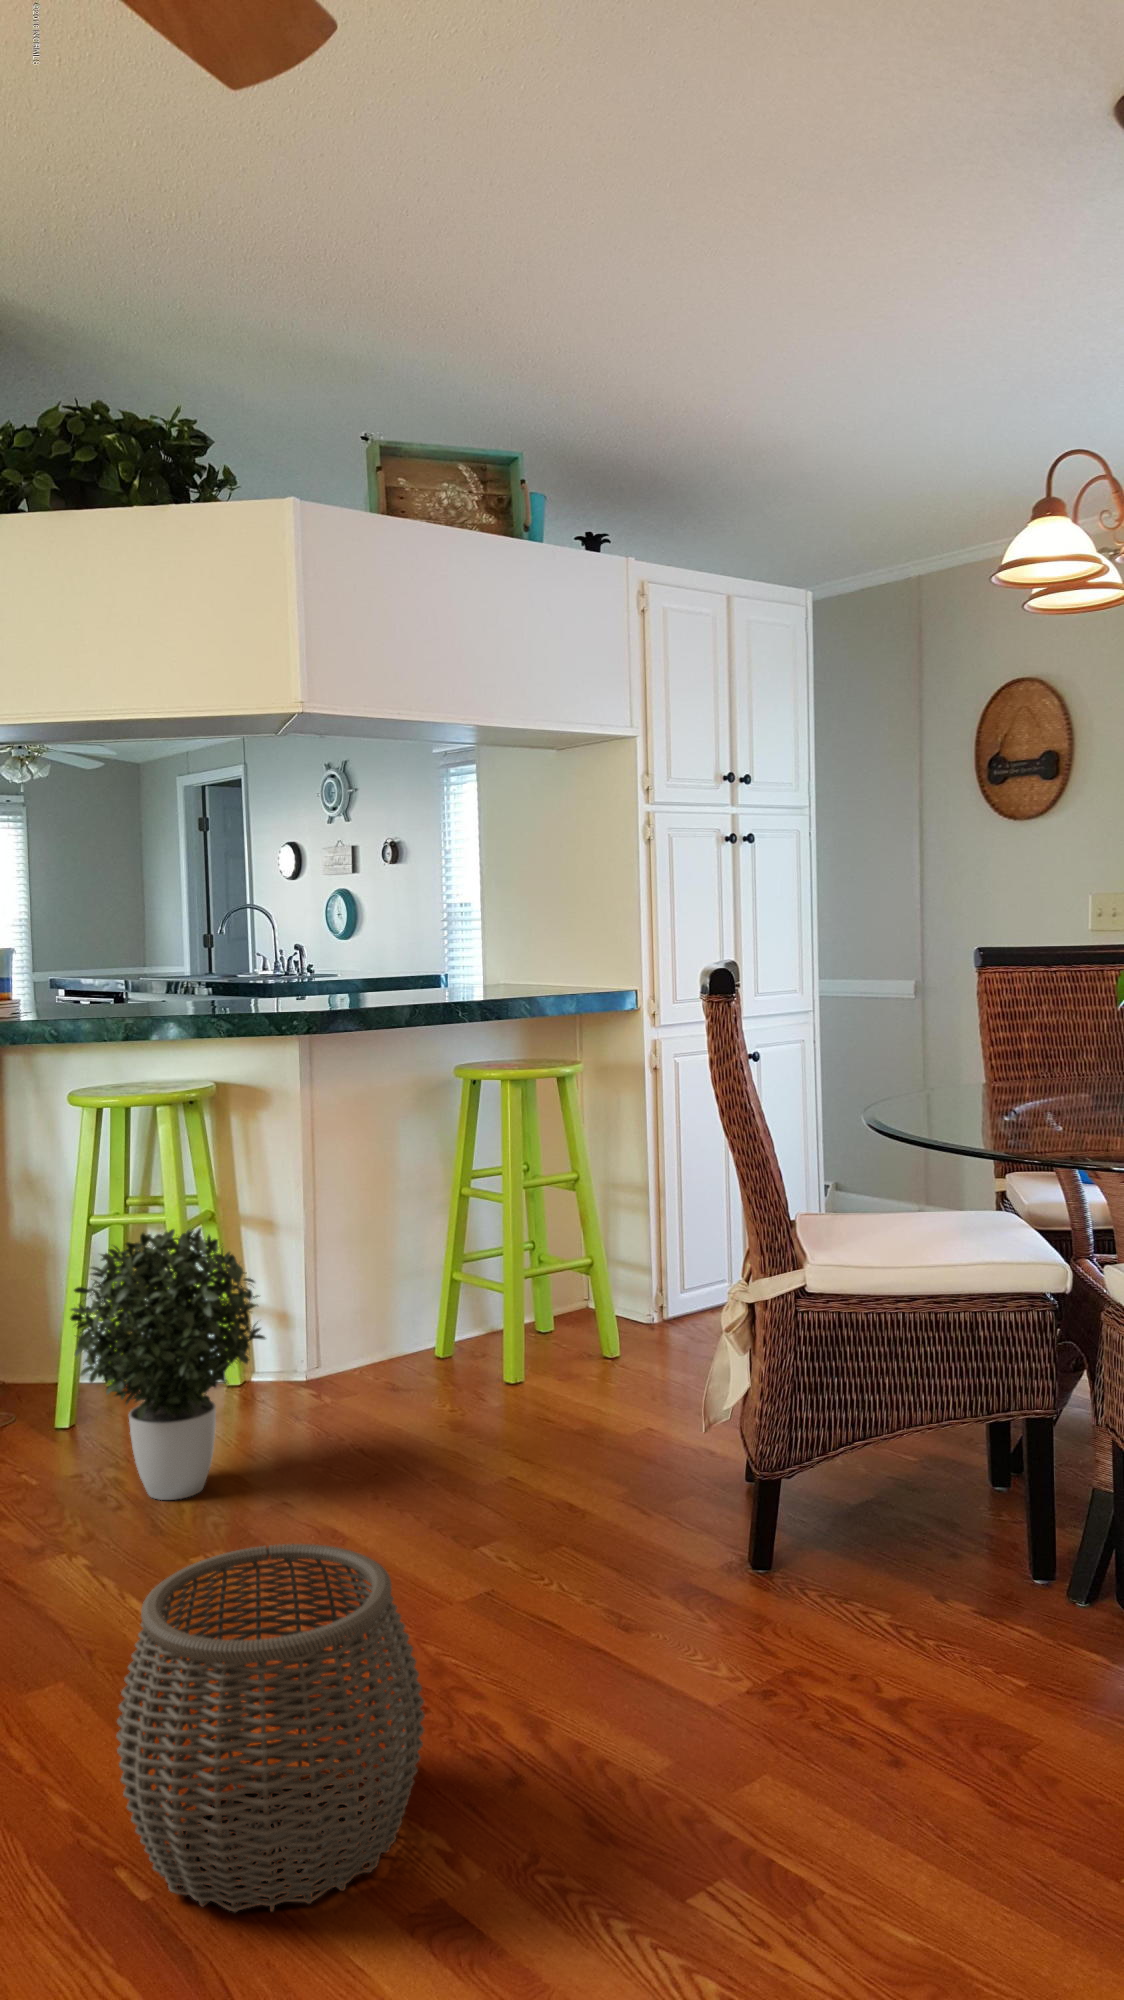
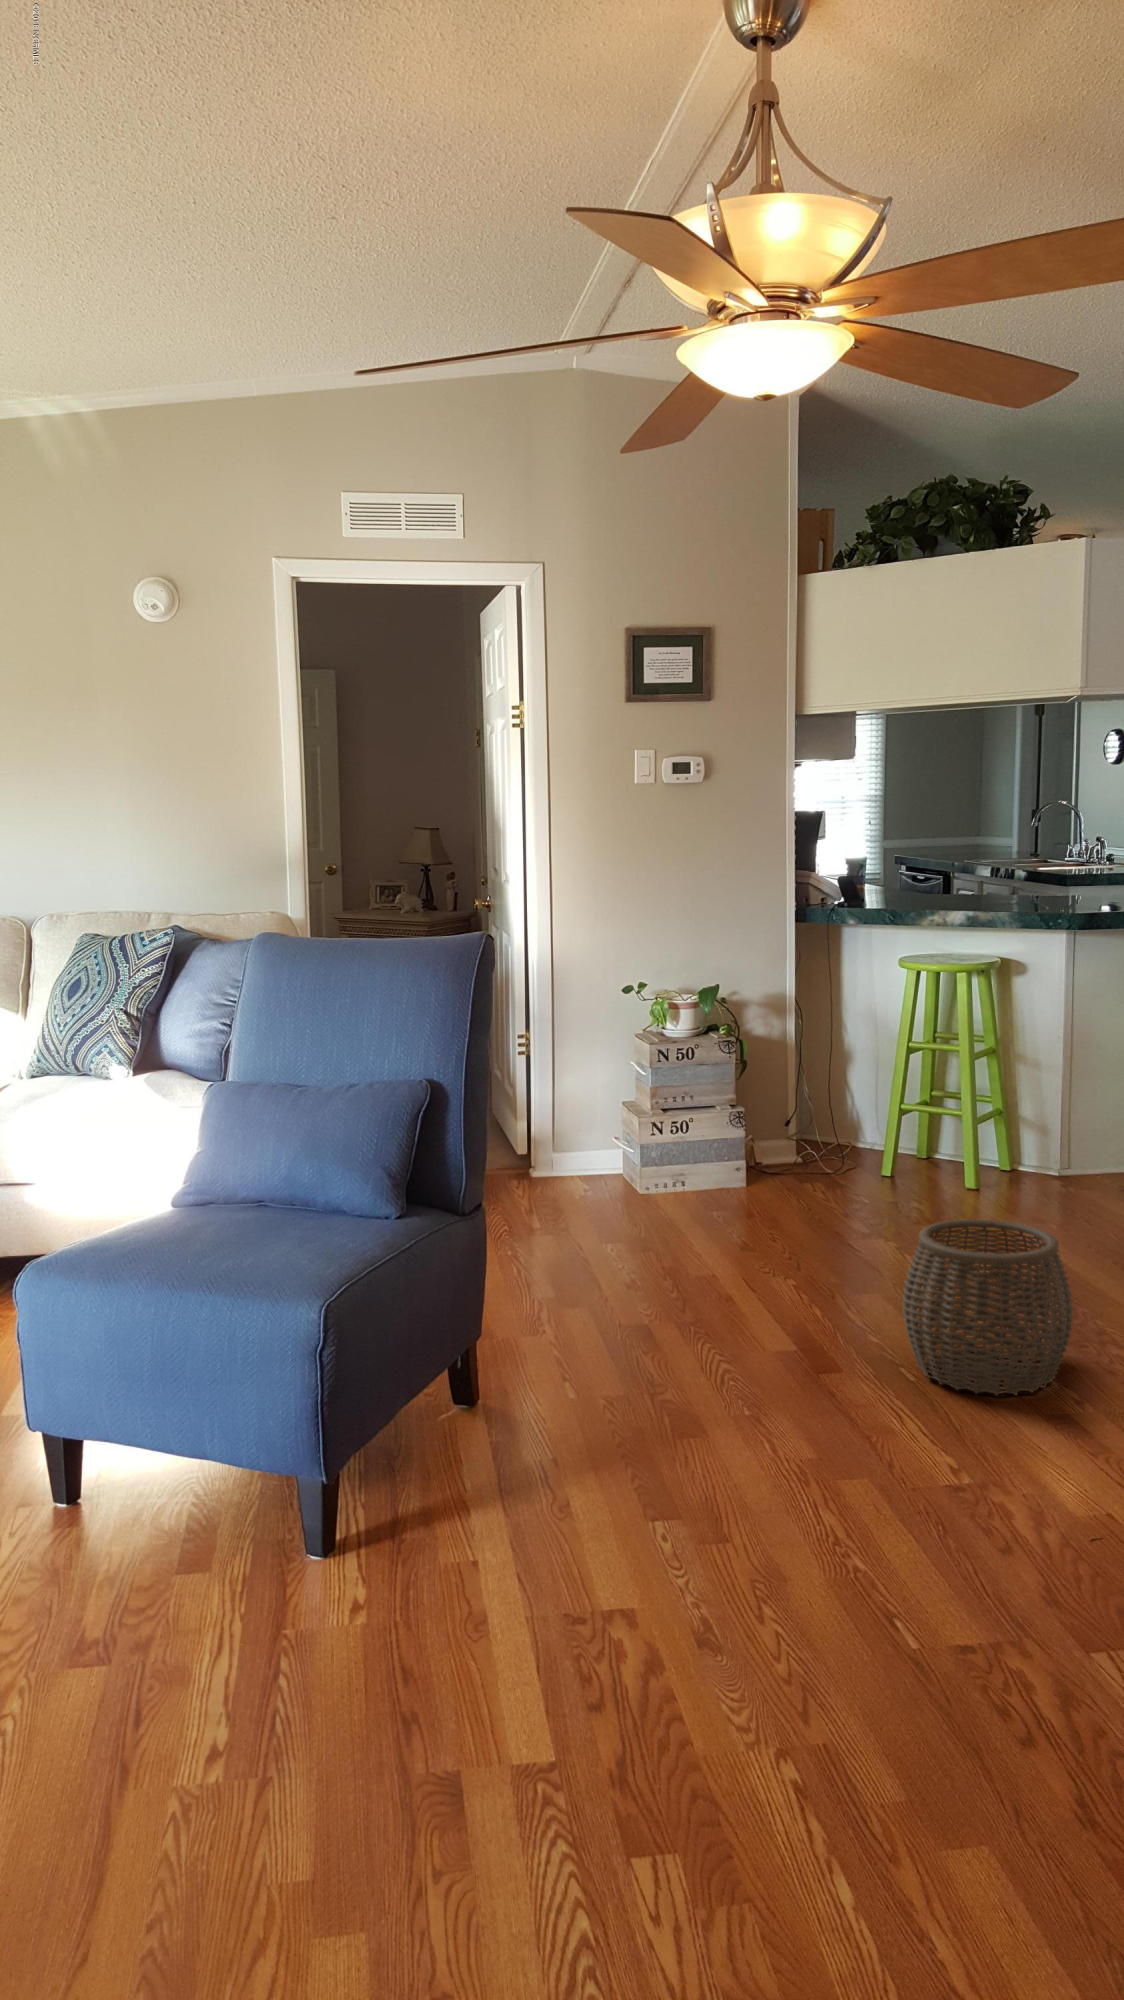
potted plant: present [71,1228,265,1500] -> none [893,1050,1020,1223]

